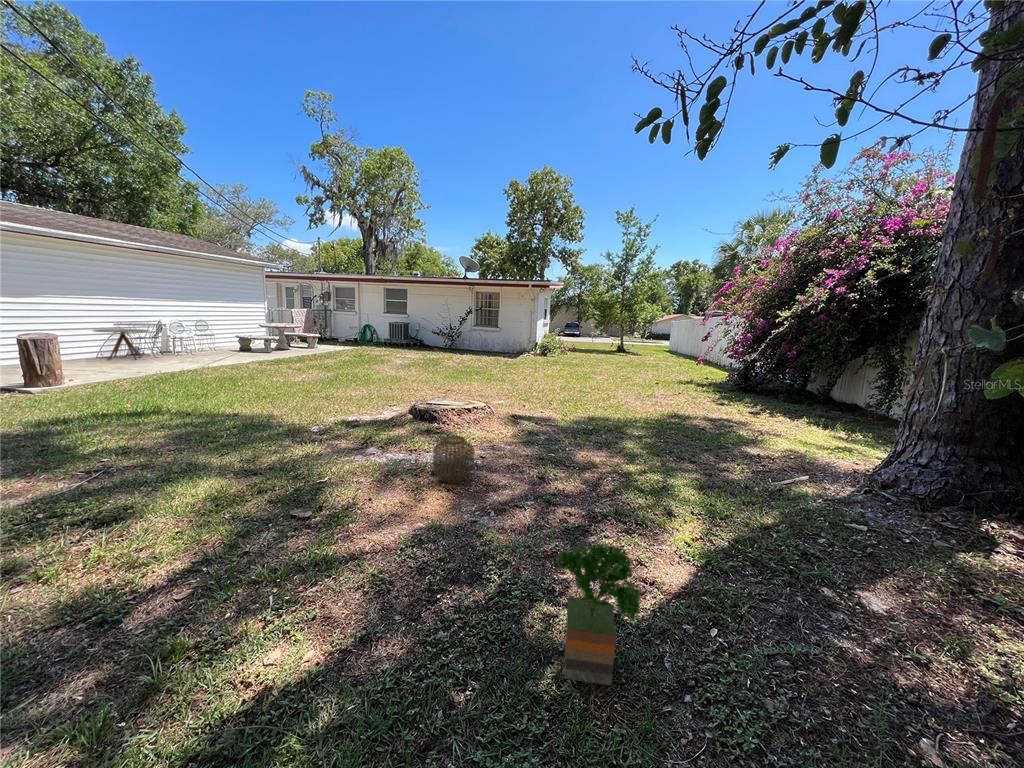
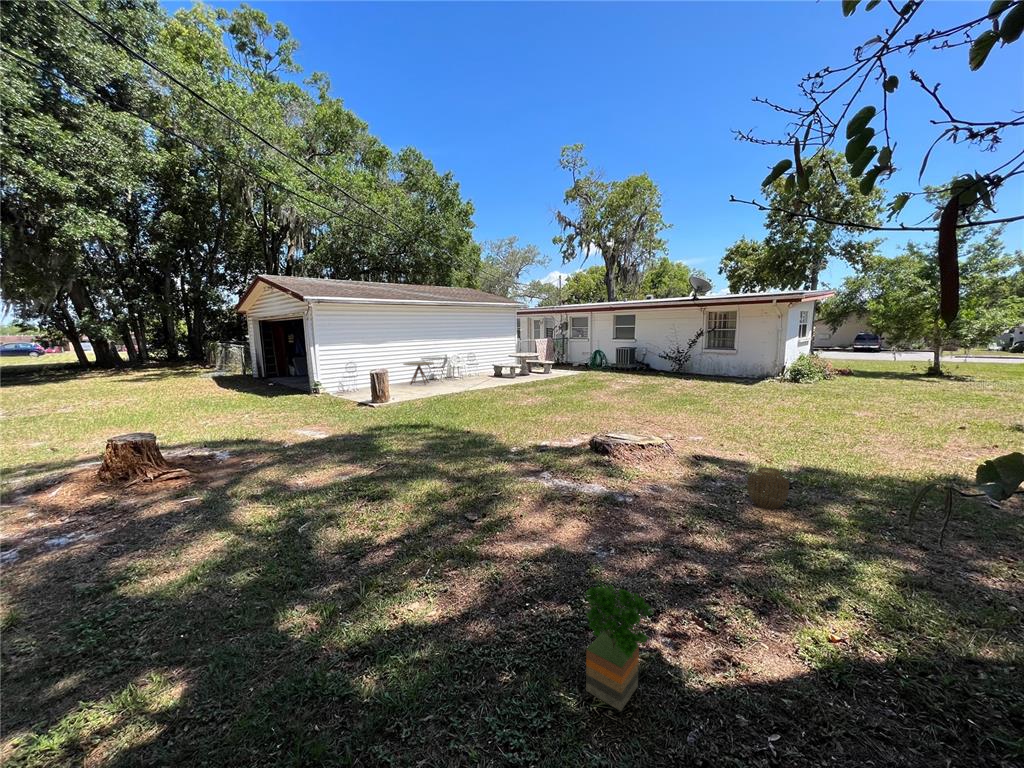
woven basket: present [433,436,474,483] -> present [748,467,789,509]

